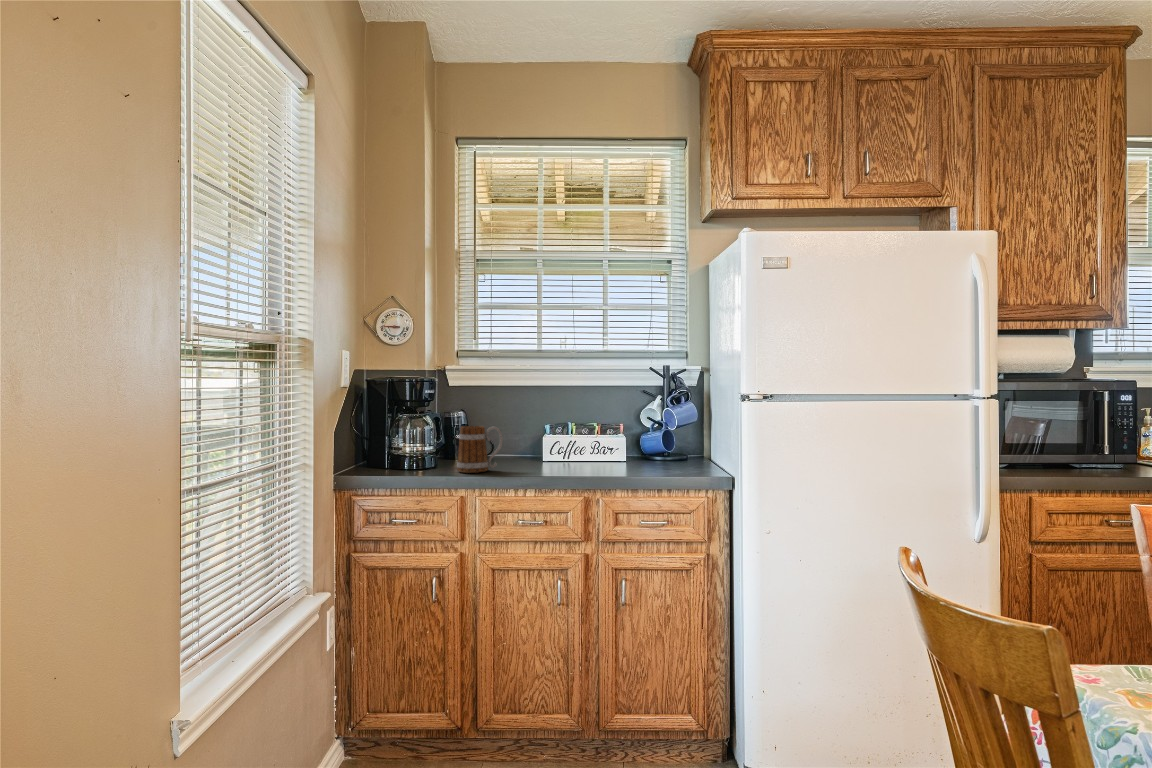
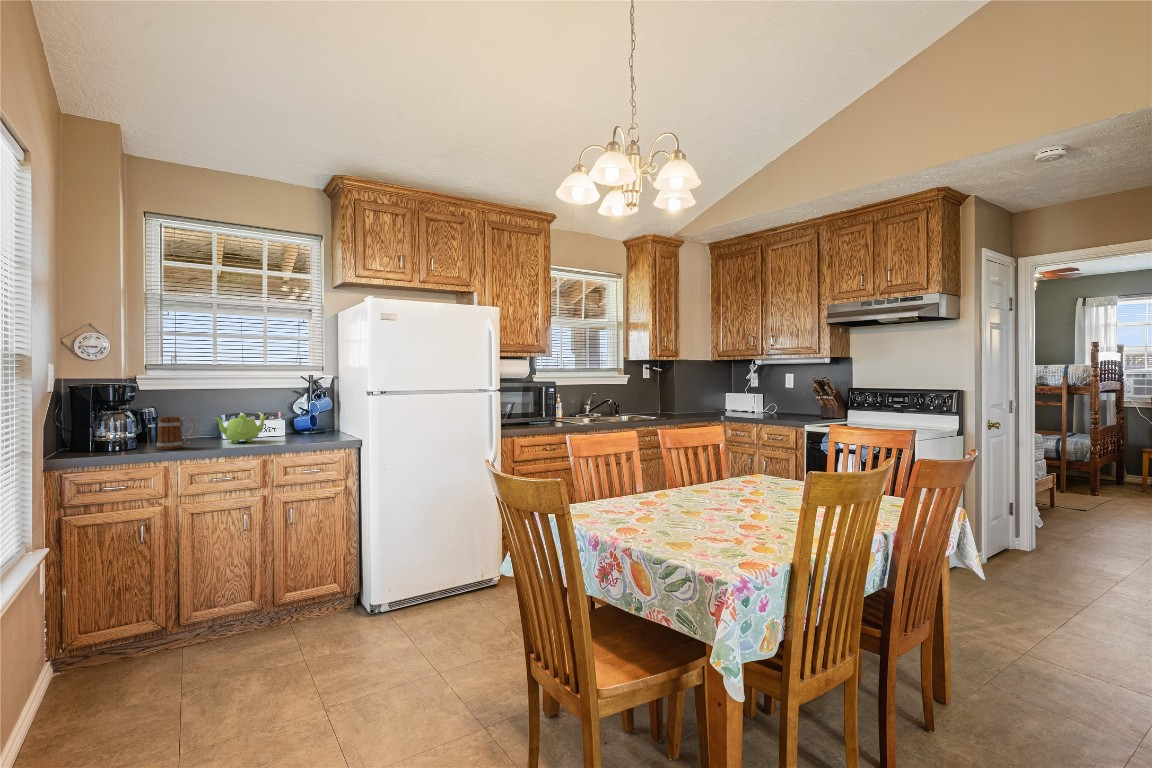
teapot: none [529,426,601,468] -> present [216,415,268,443]

